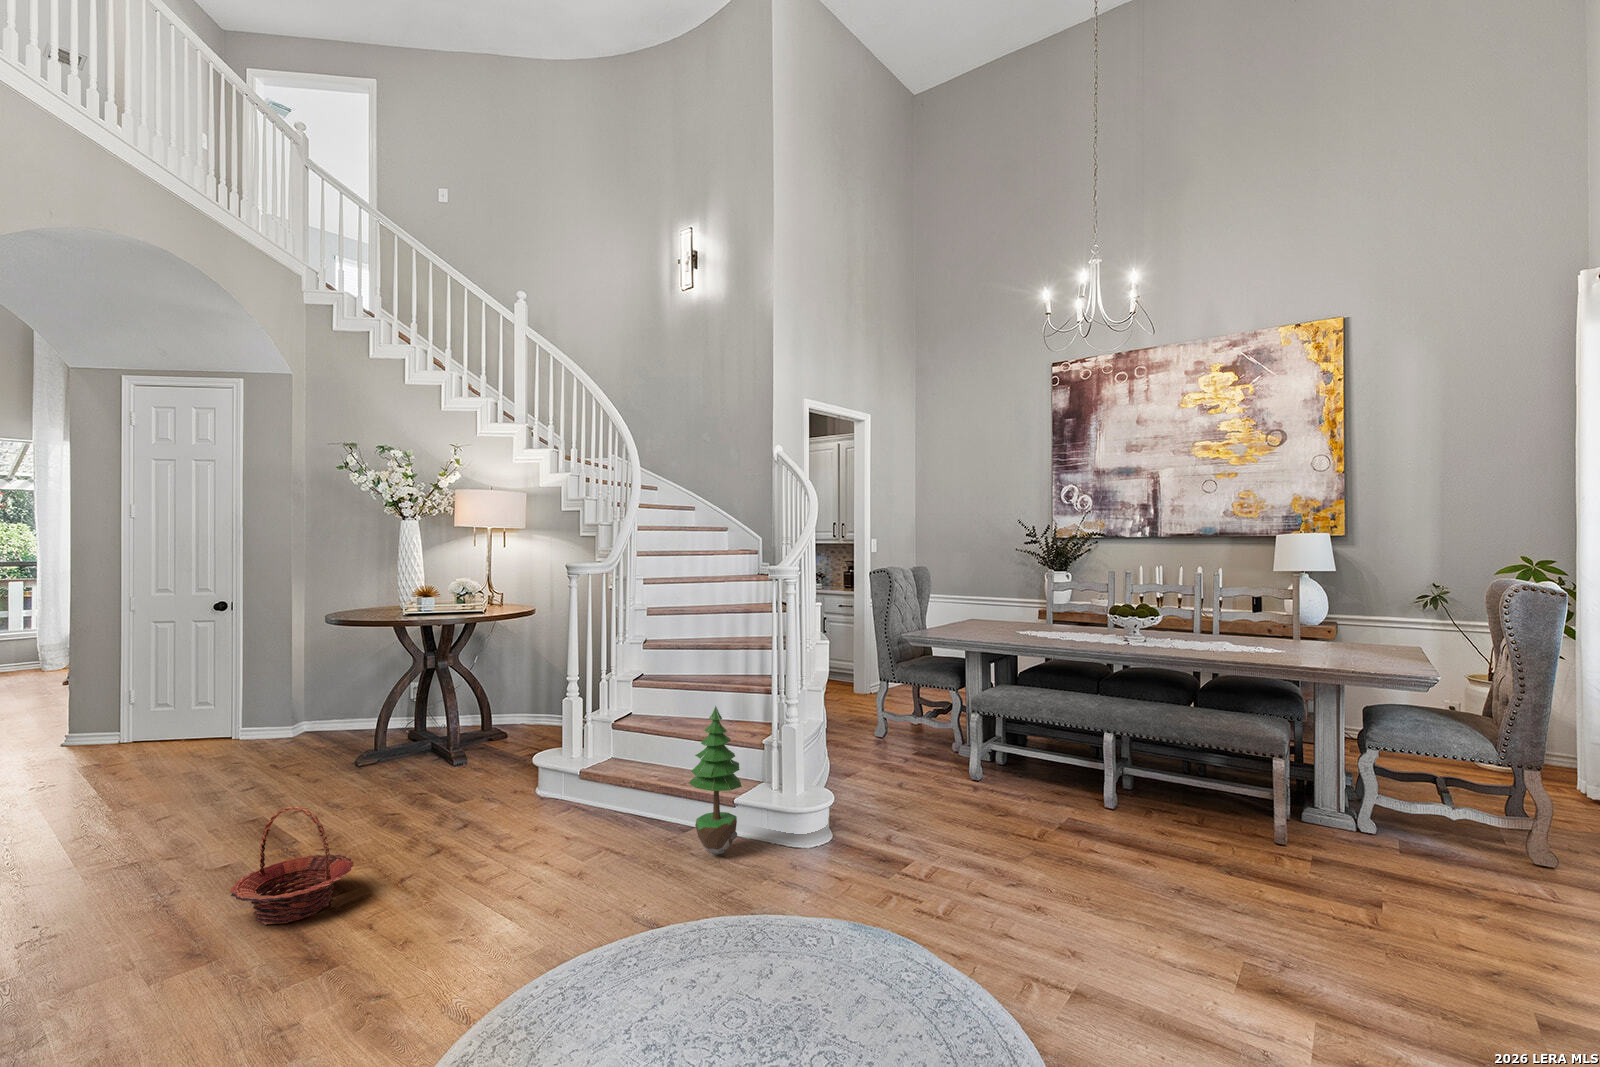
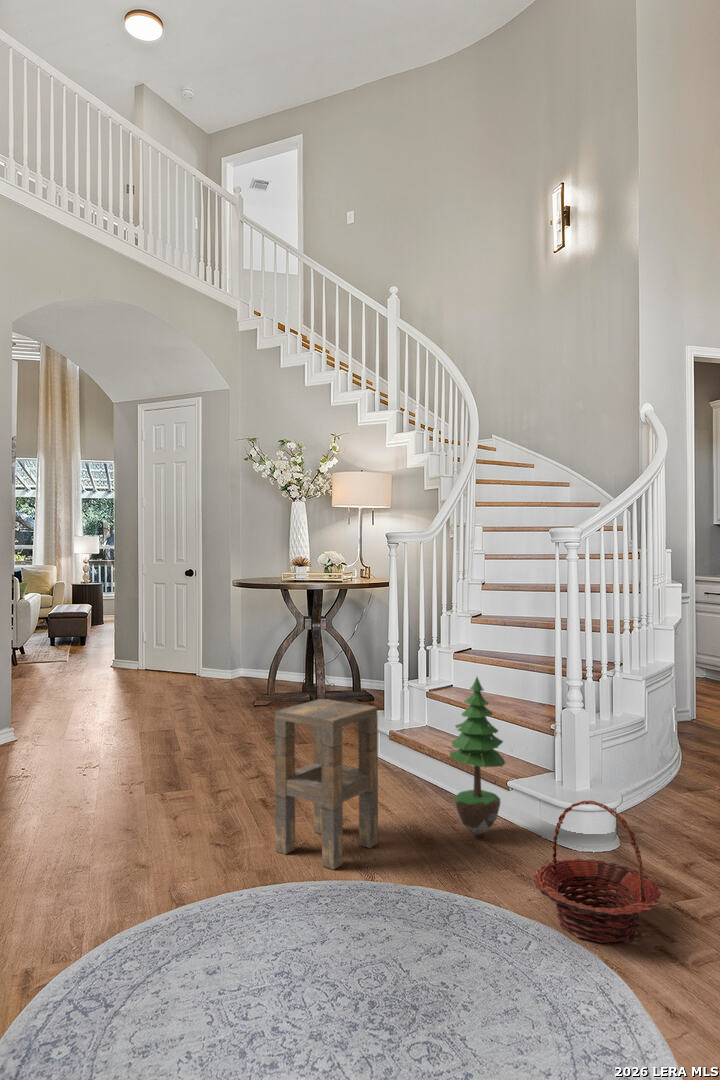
side table: none [530,750,633,927] -> present [275,699,378,869]
basket: present [230,807,354,924] -> present [534,801,661,943]

